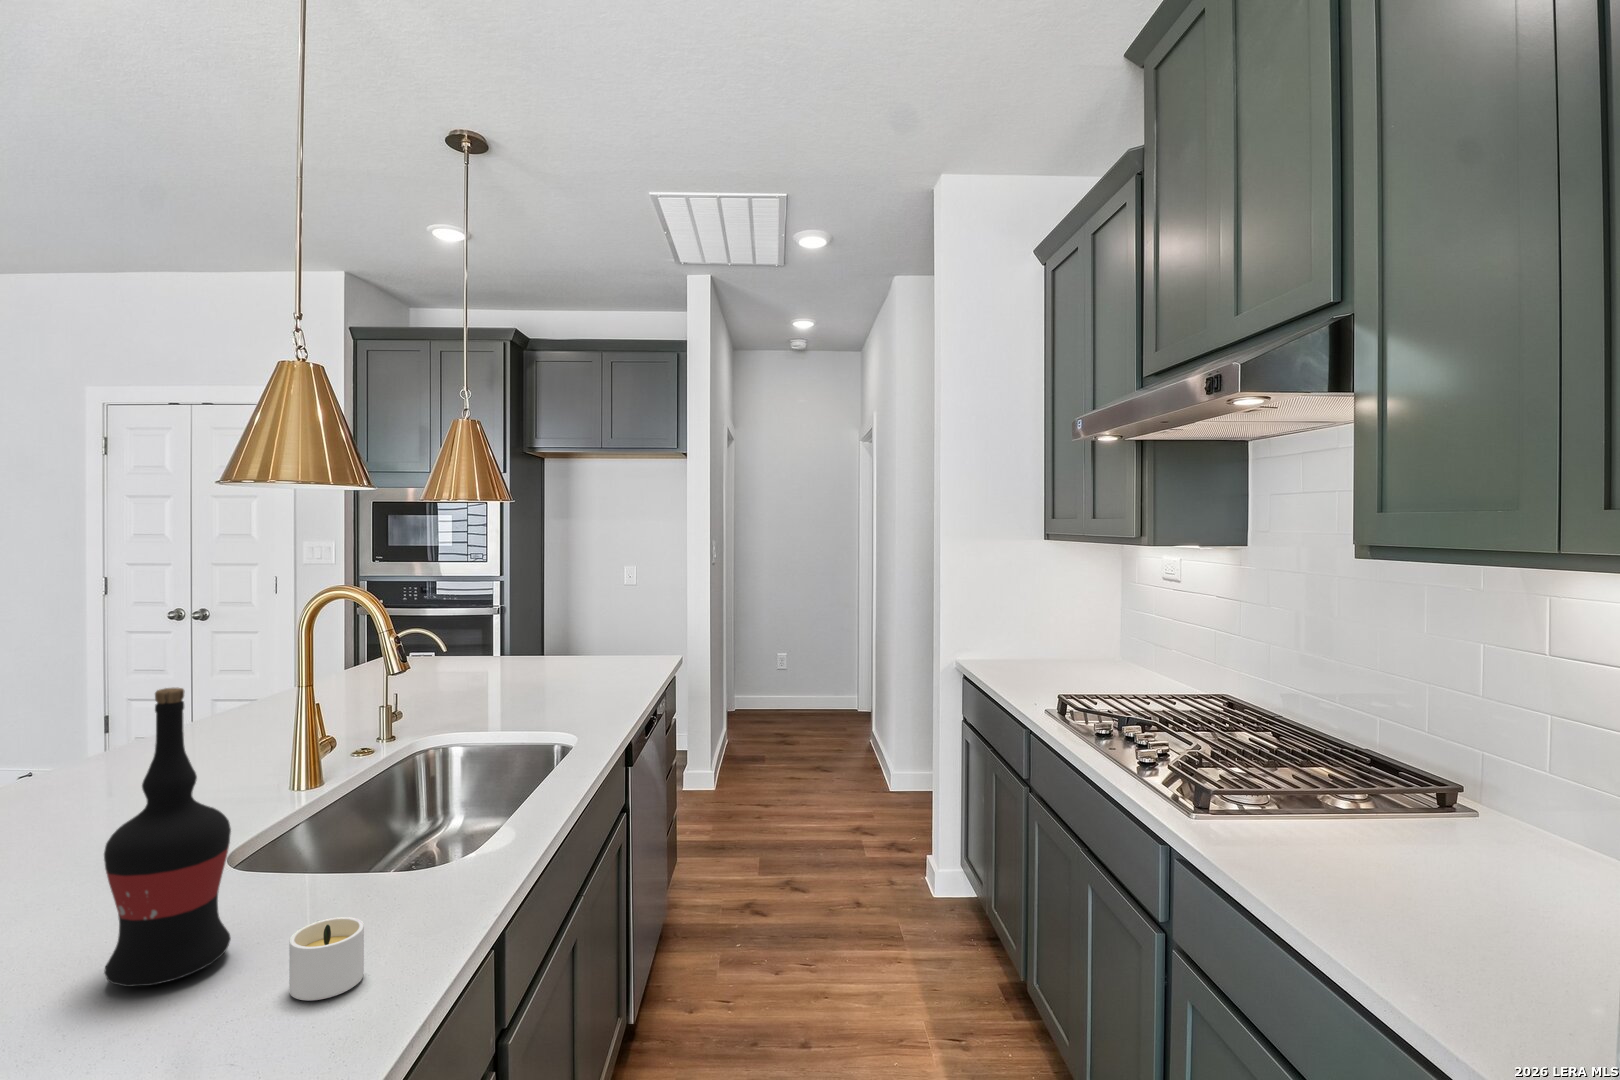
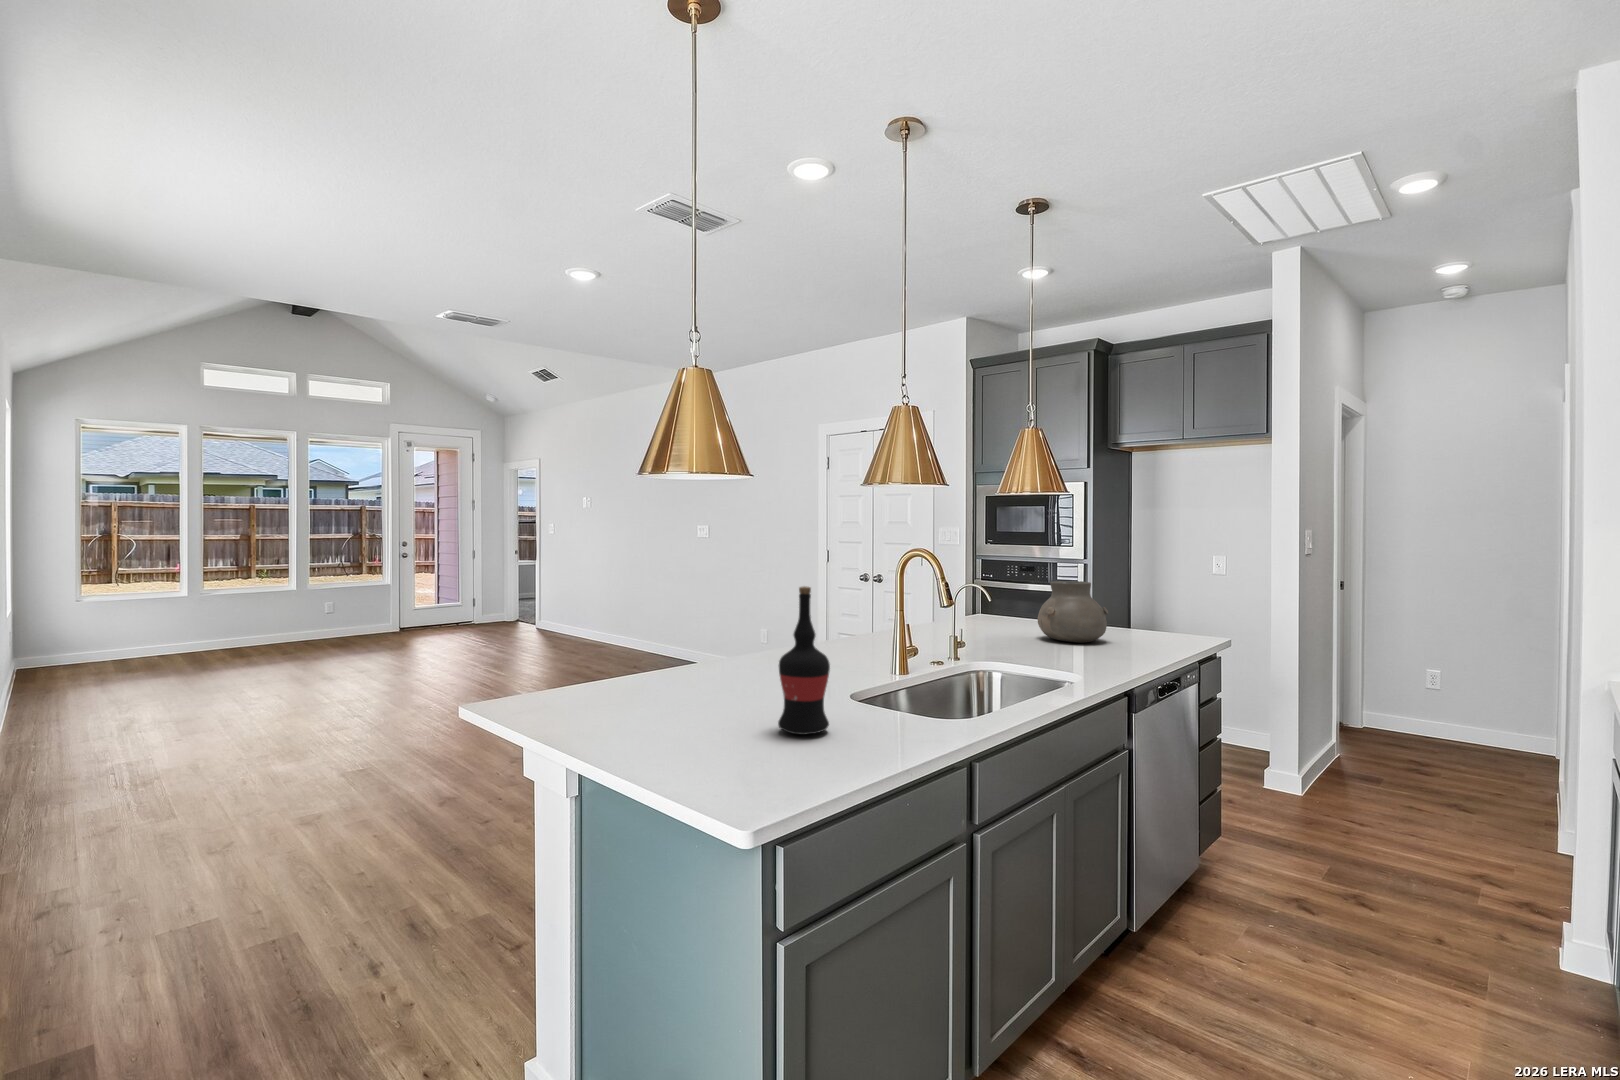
vase: none [484,609,569,684] -> present [1038,581,1108,643]
candle: present [289,917,364,1001] -> none [847,720,895,757]

